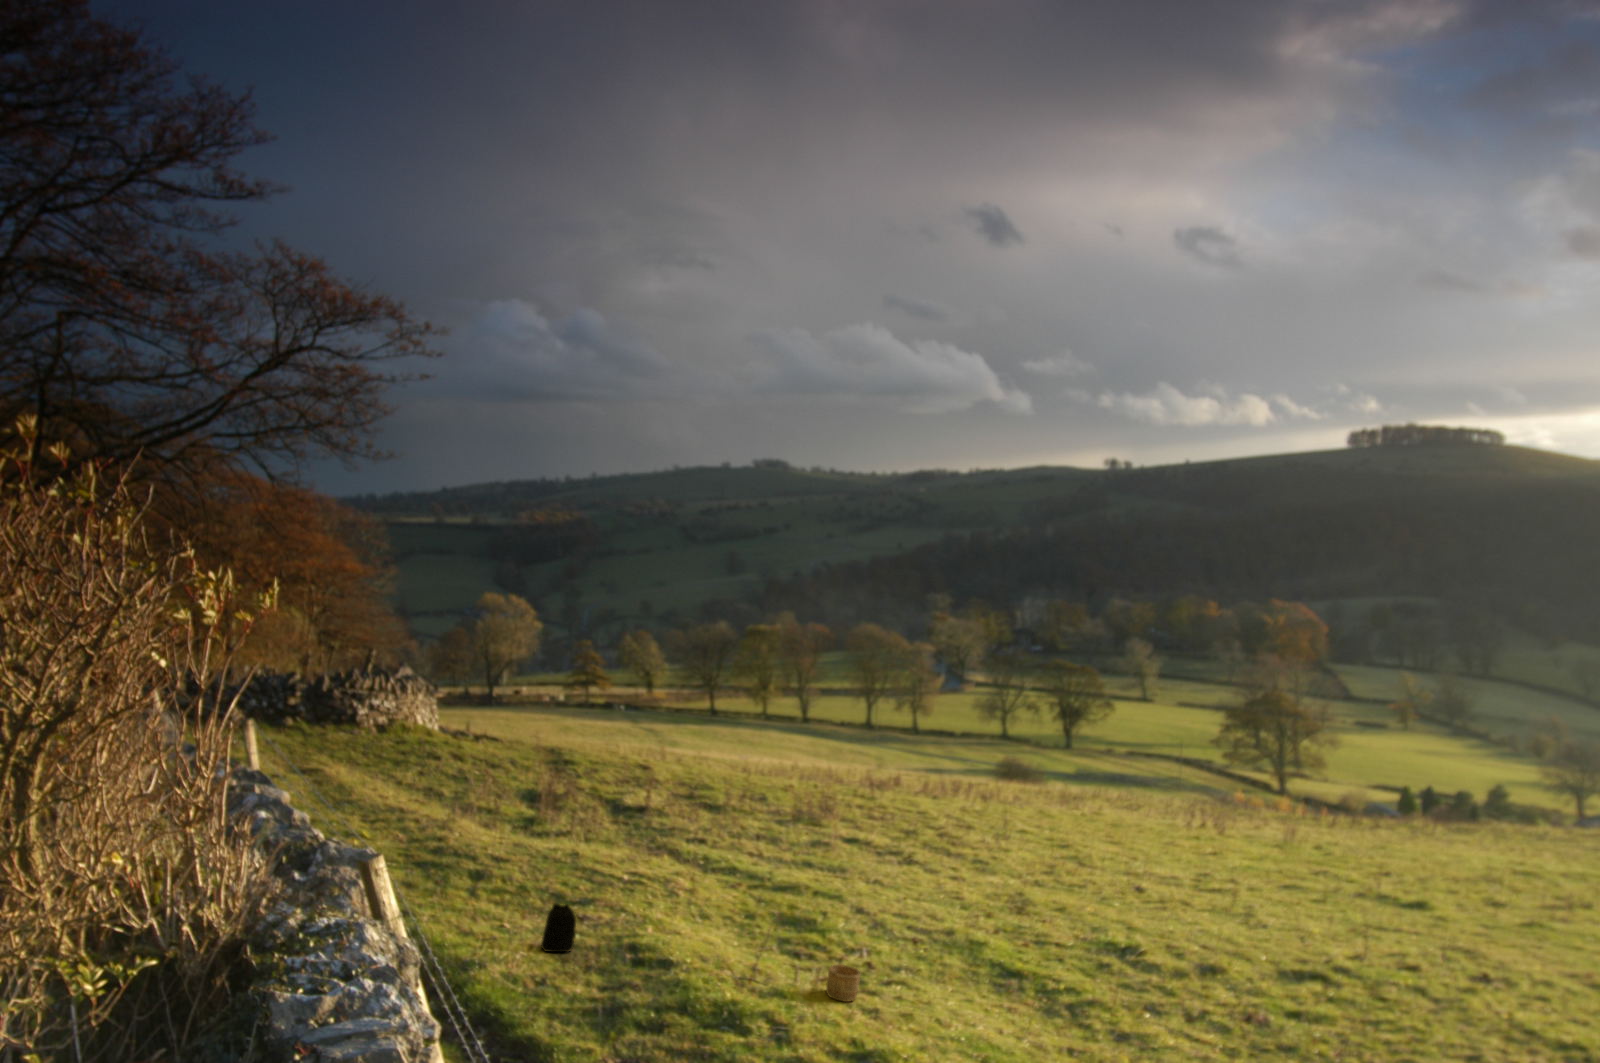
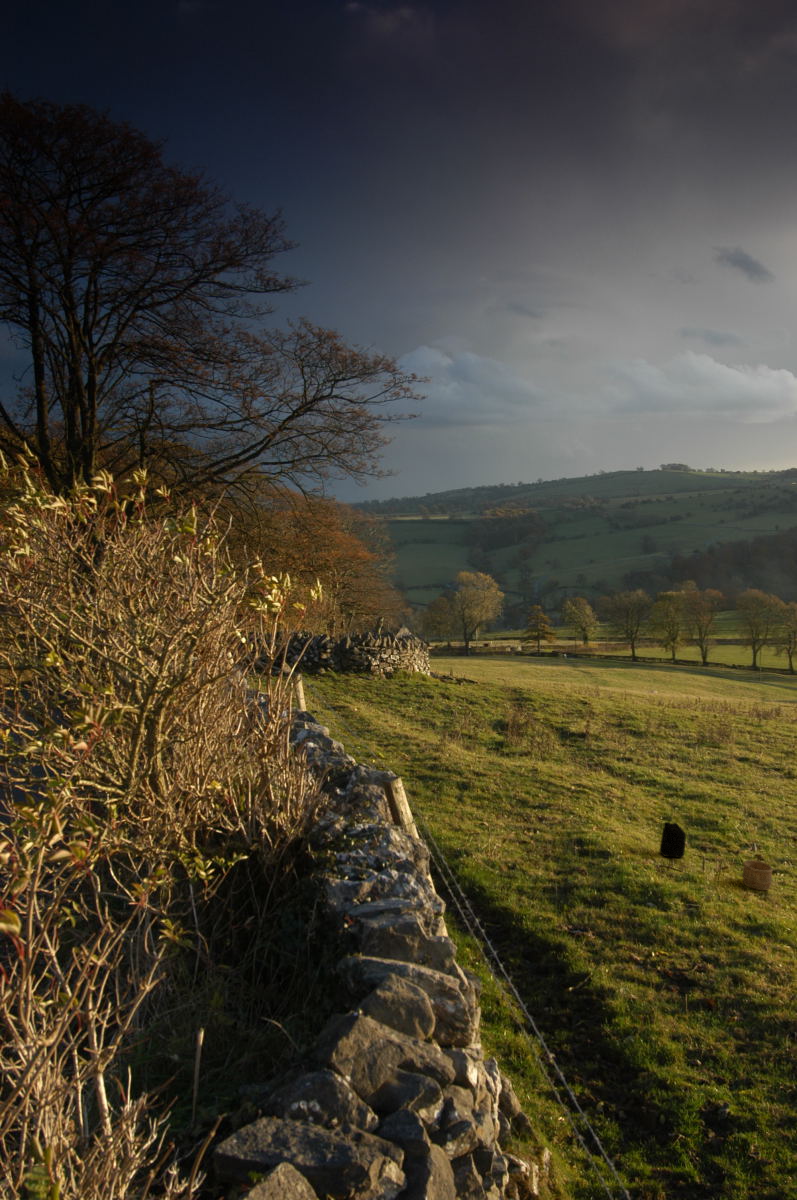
backpack: present [541,904,576,952] -> present [660,822,686,857]

